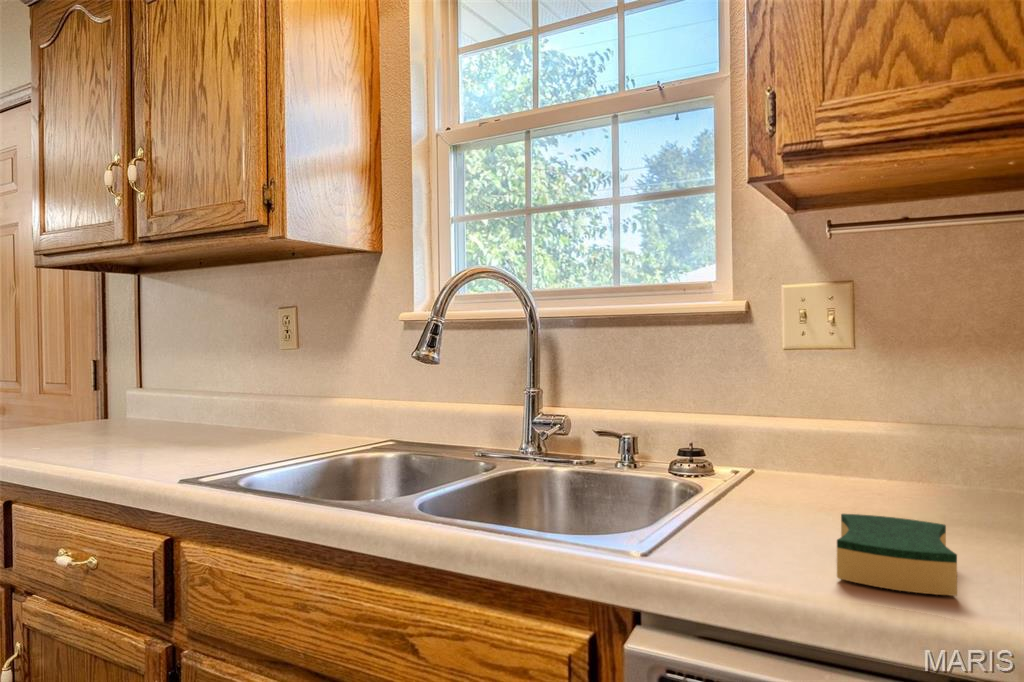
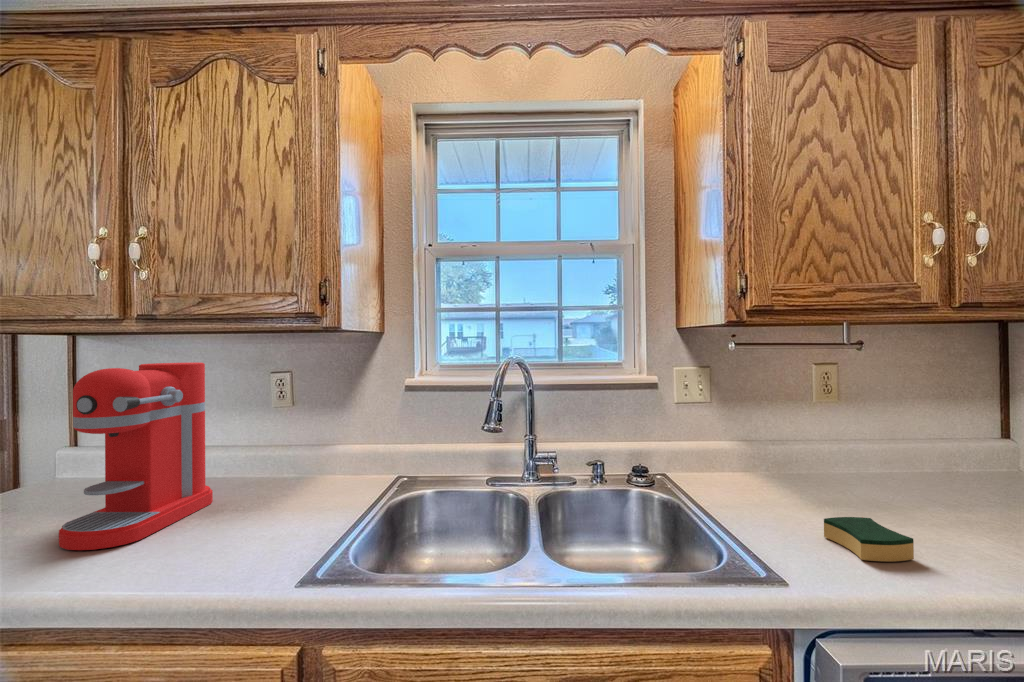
coffee maker: none [56,284,212,451] -> present [59,362,213,550]

